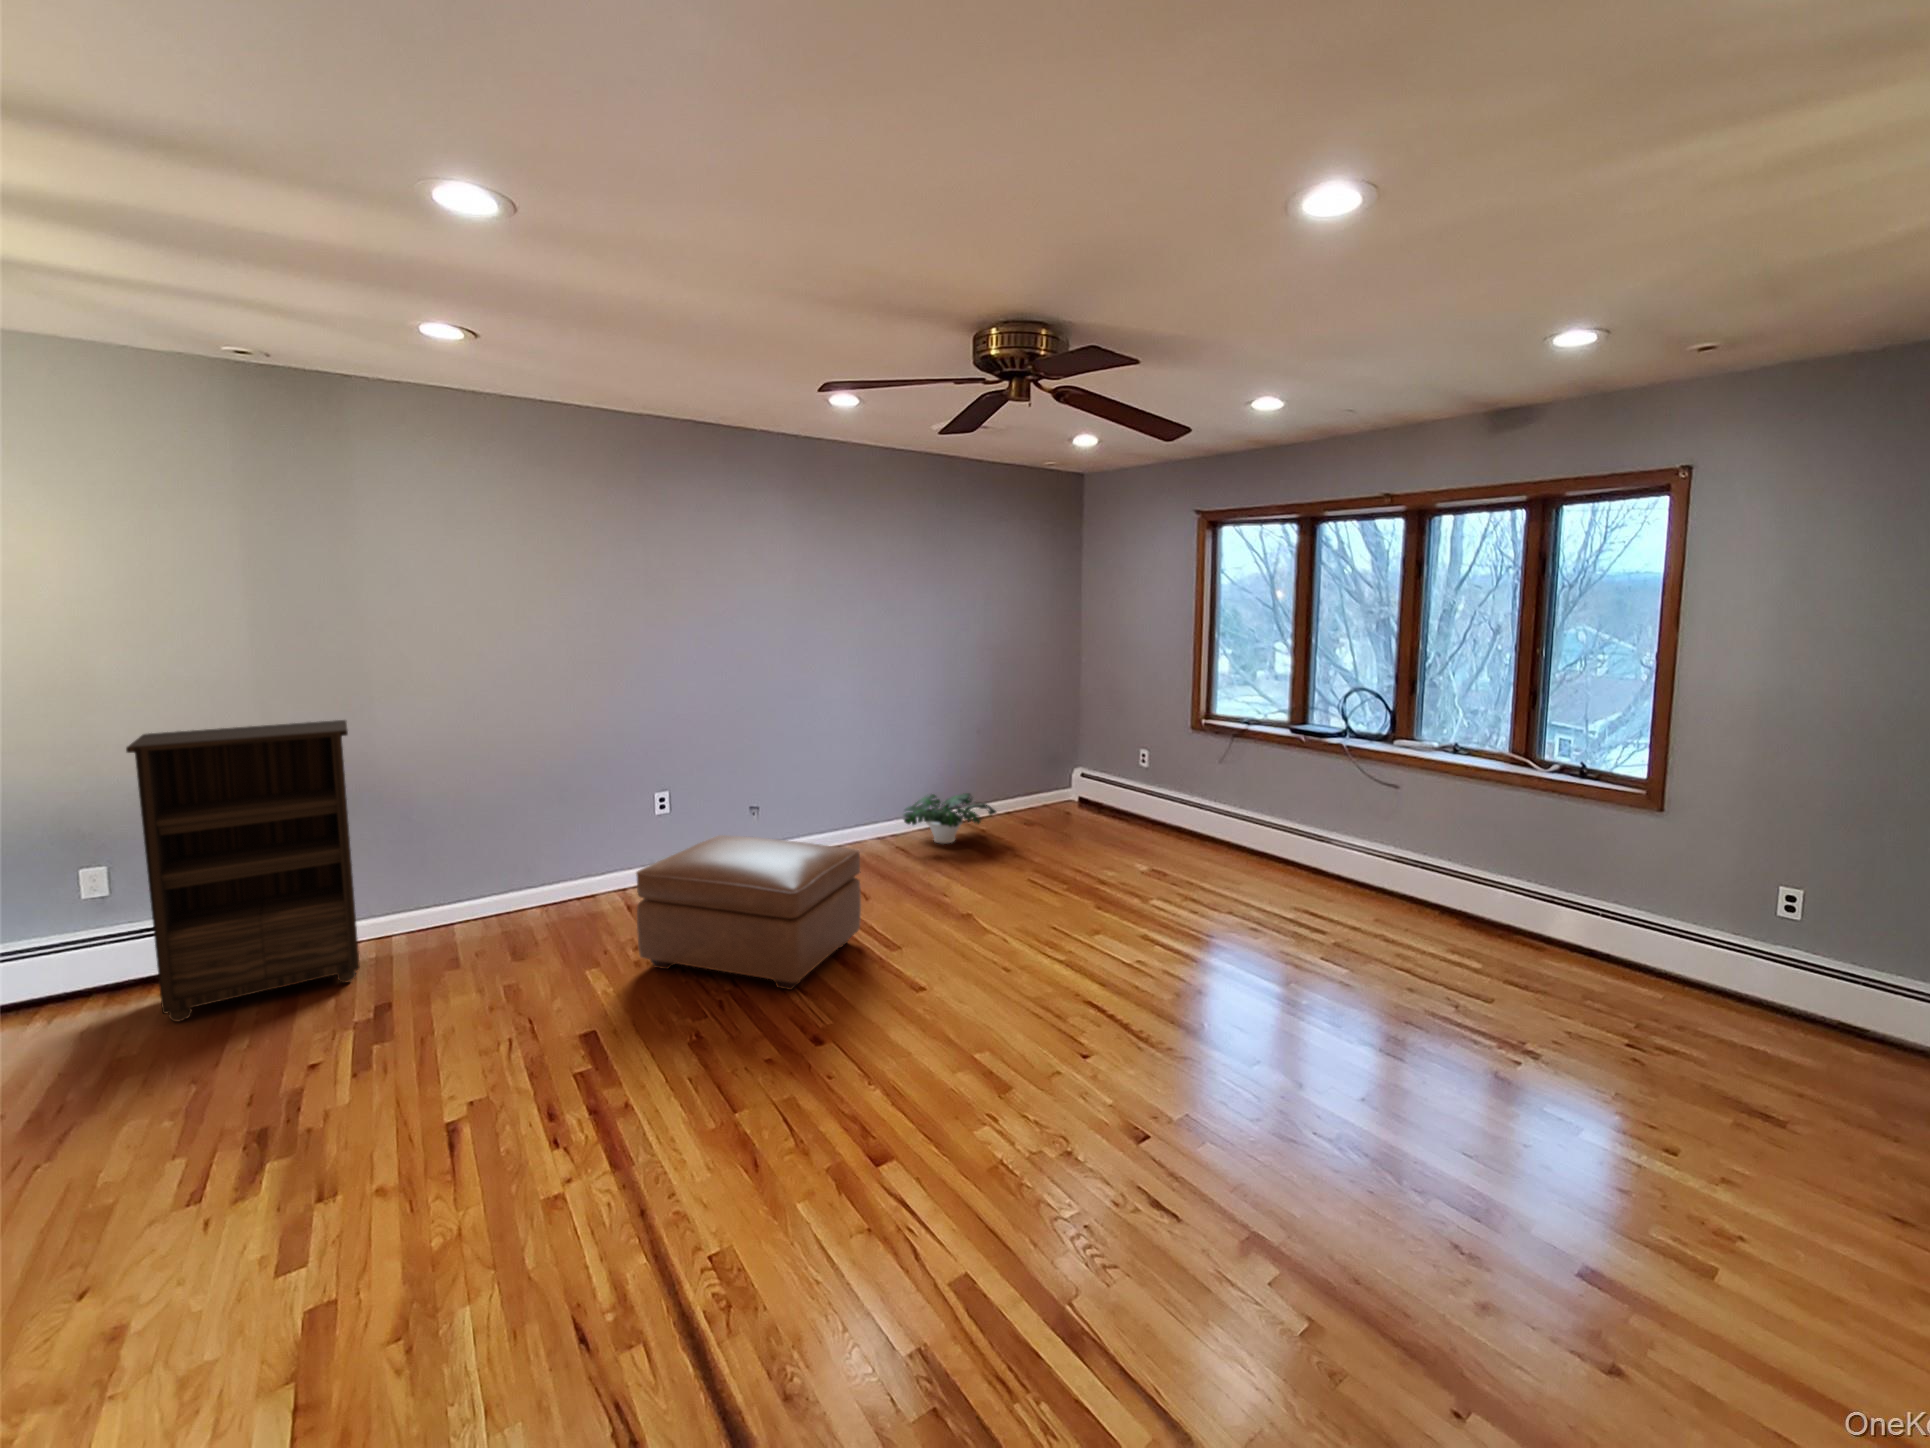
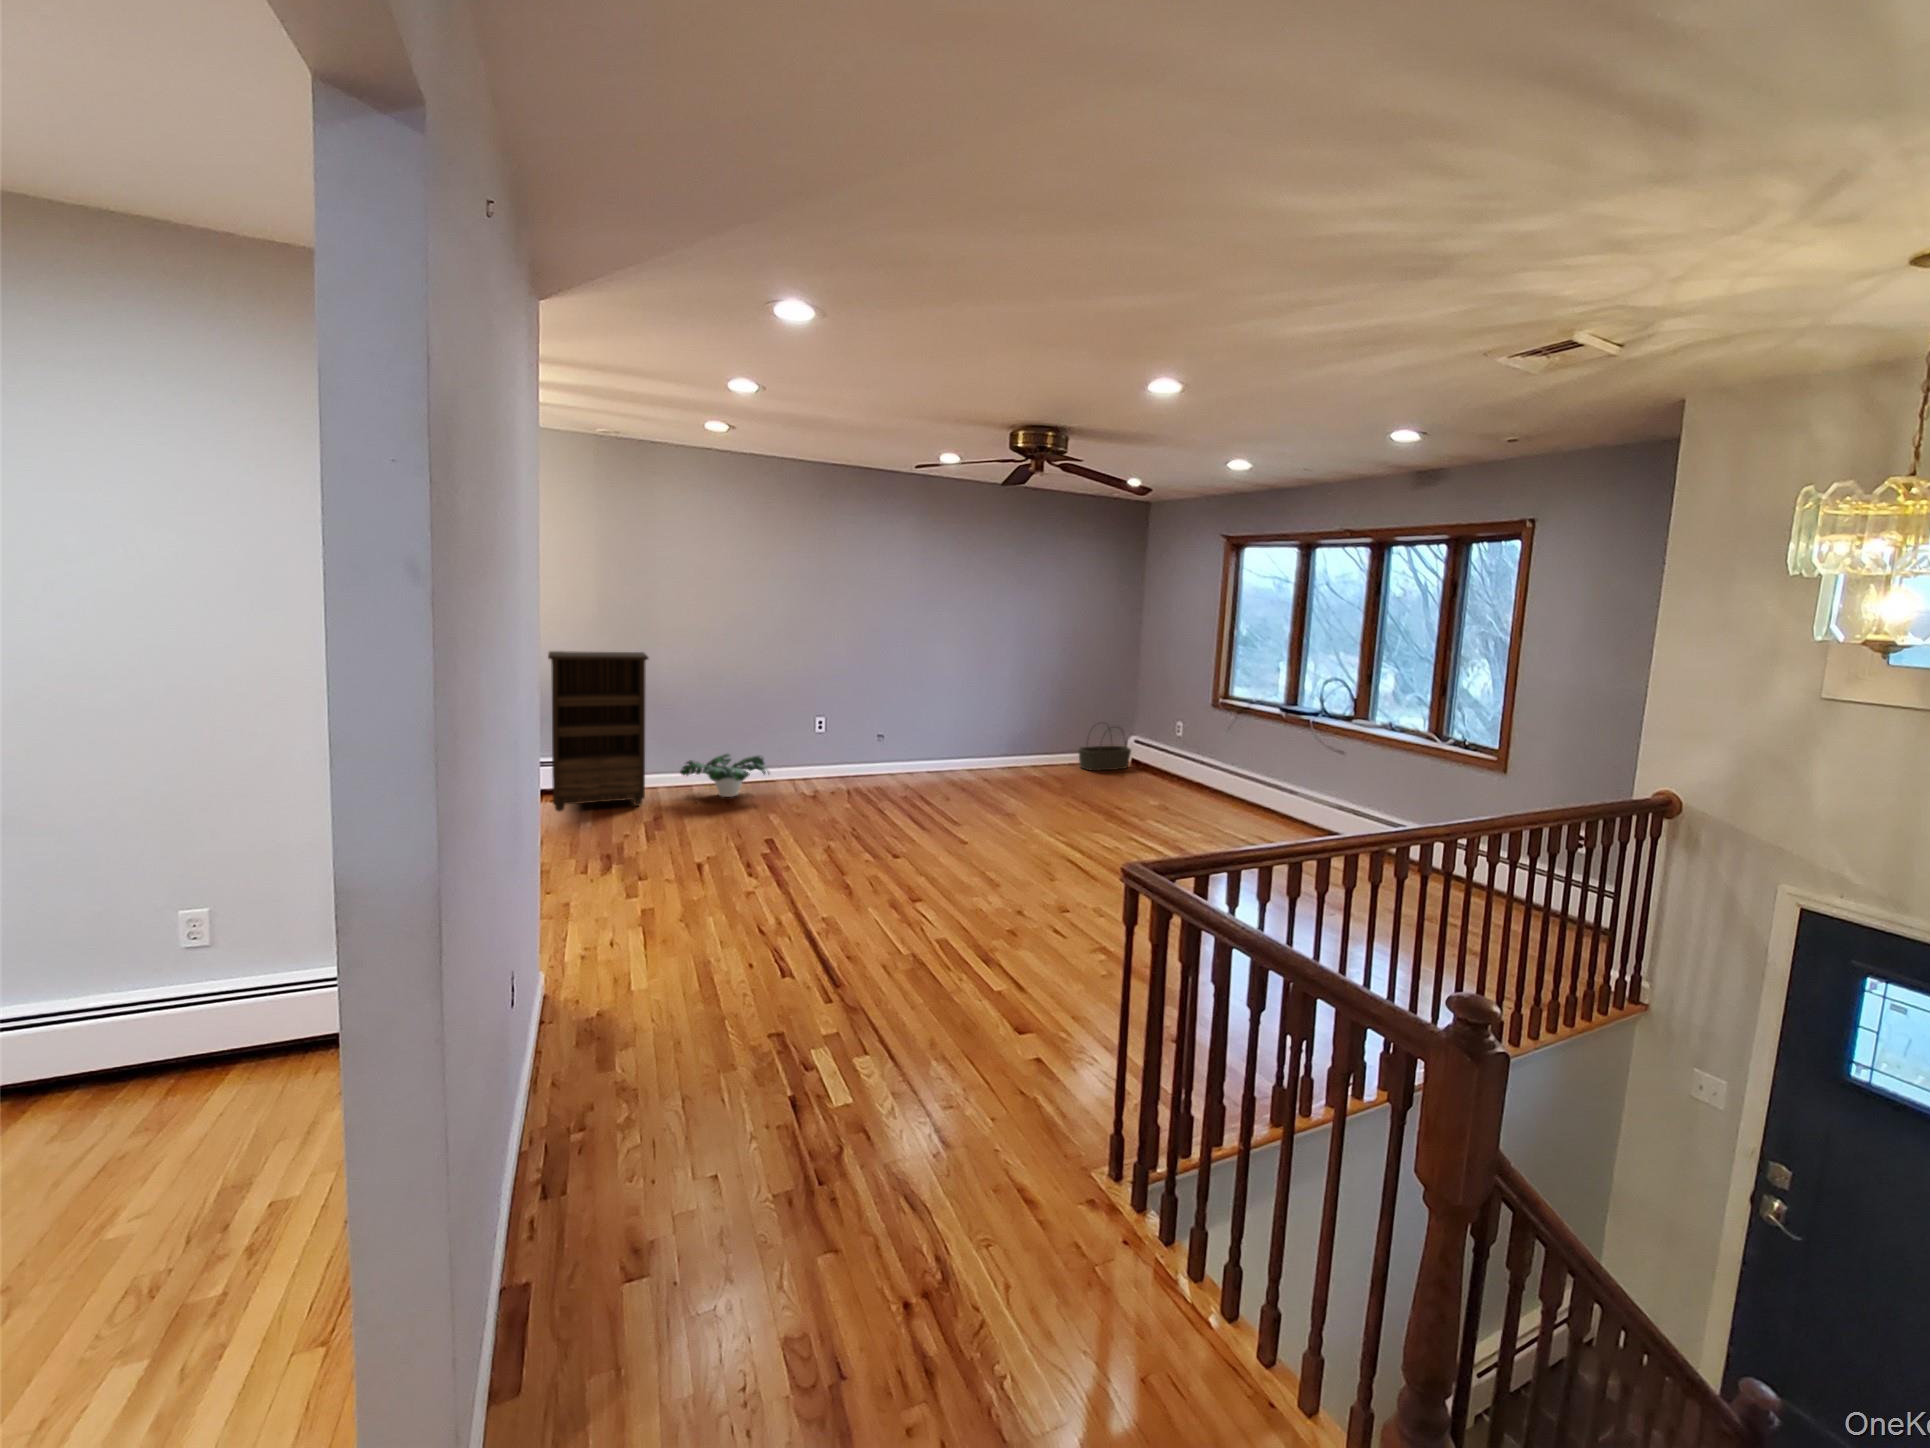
basket: none [1017,754,1082,819] -> present [1078,723,1131,771]
potted plant: present [904,793,996,844] -> present [680,754,769,797]
ottoman: present [636,835,861,990] -> none [798,745,938,836]

